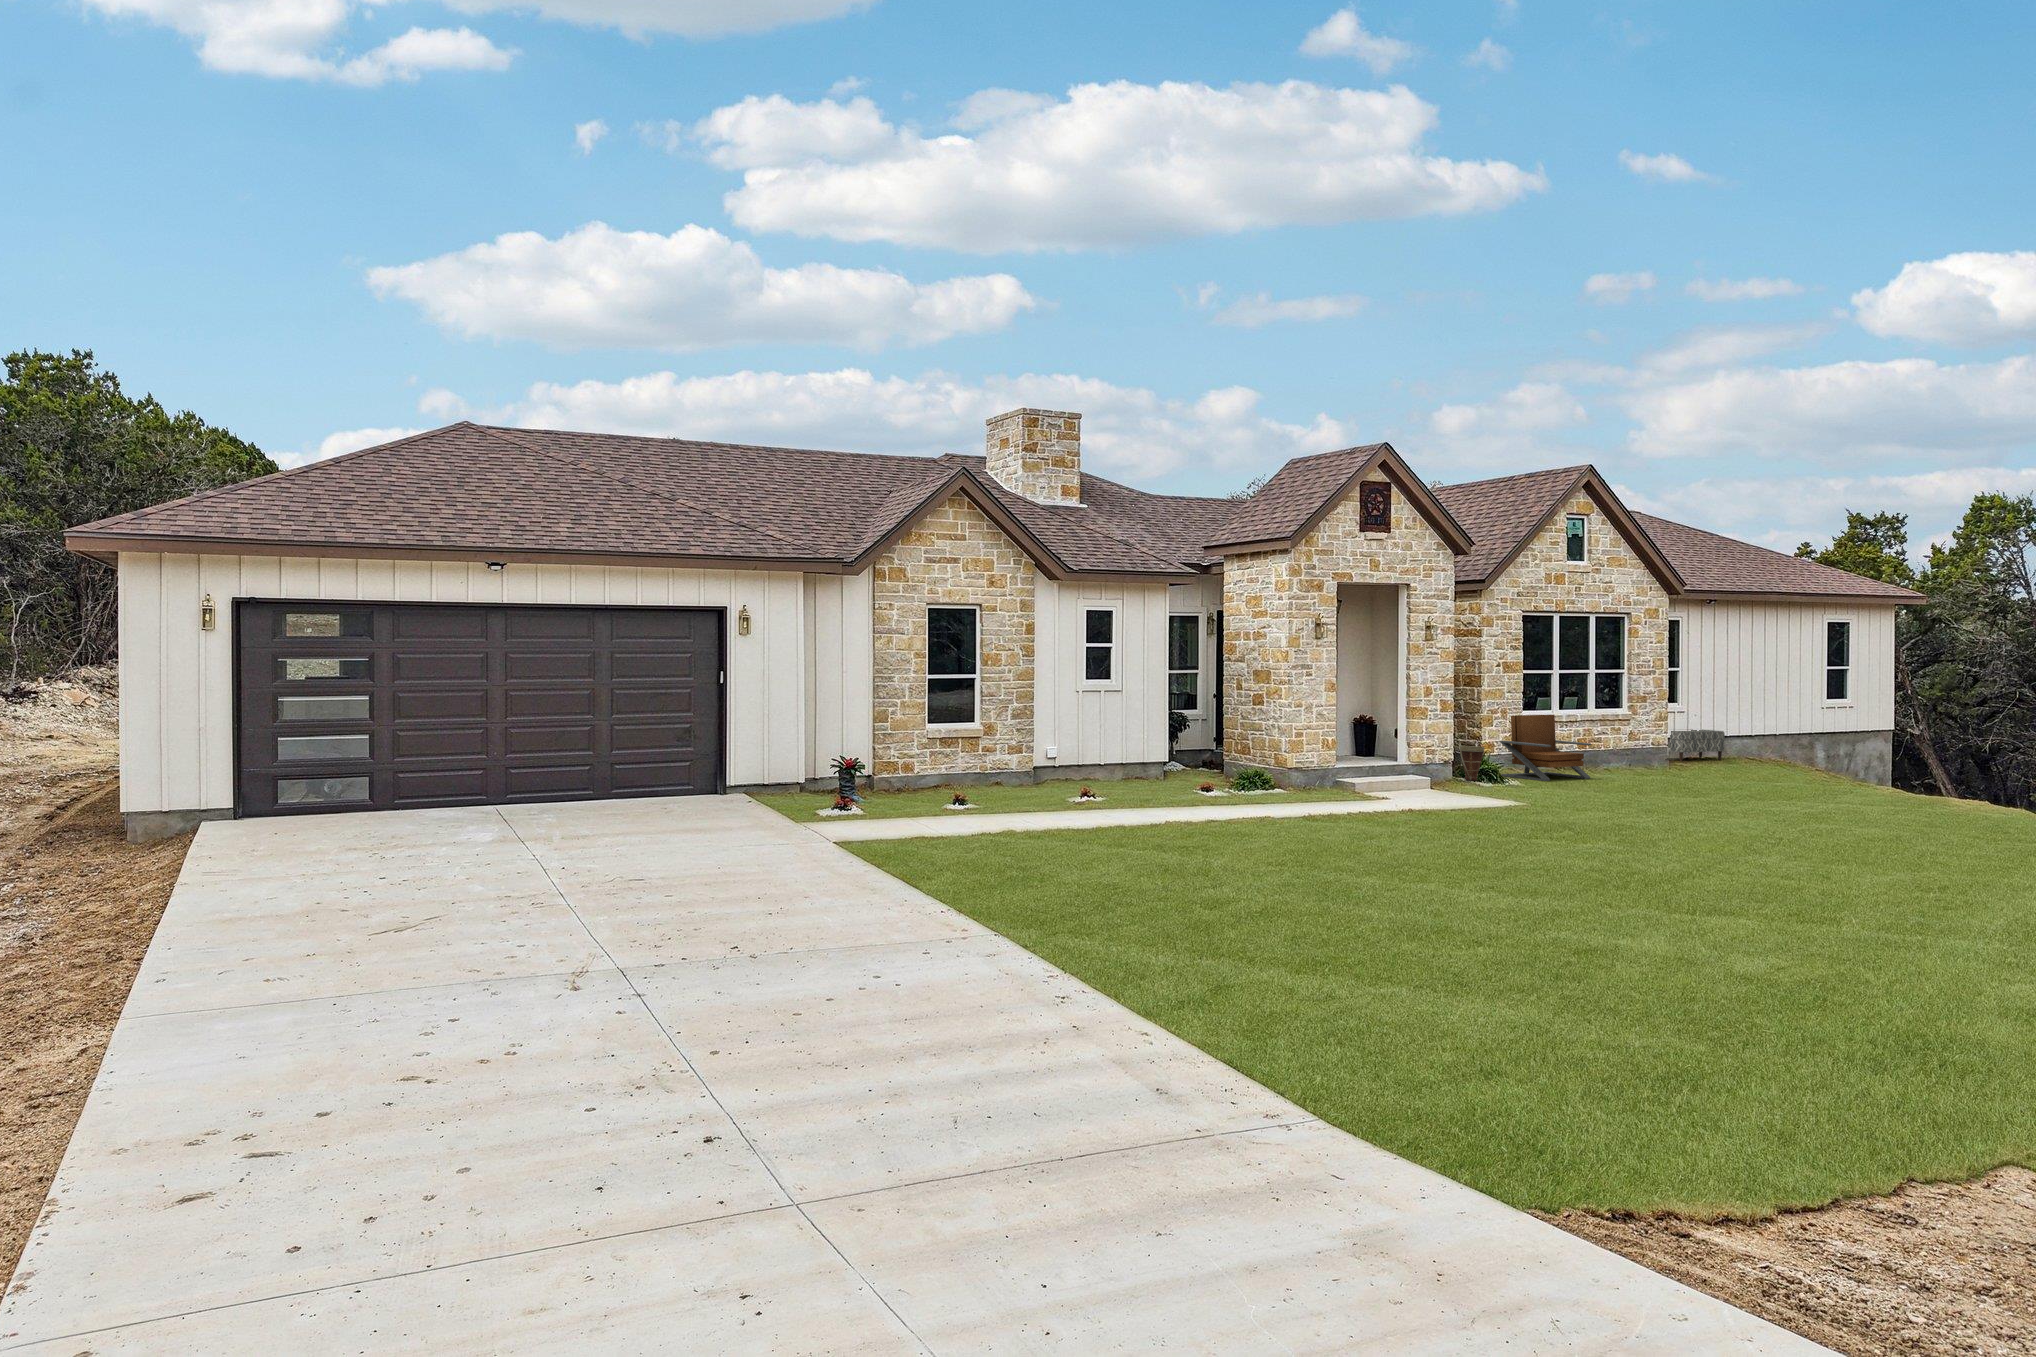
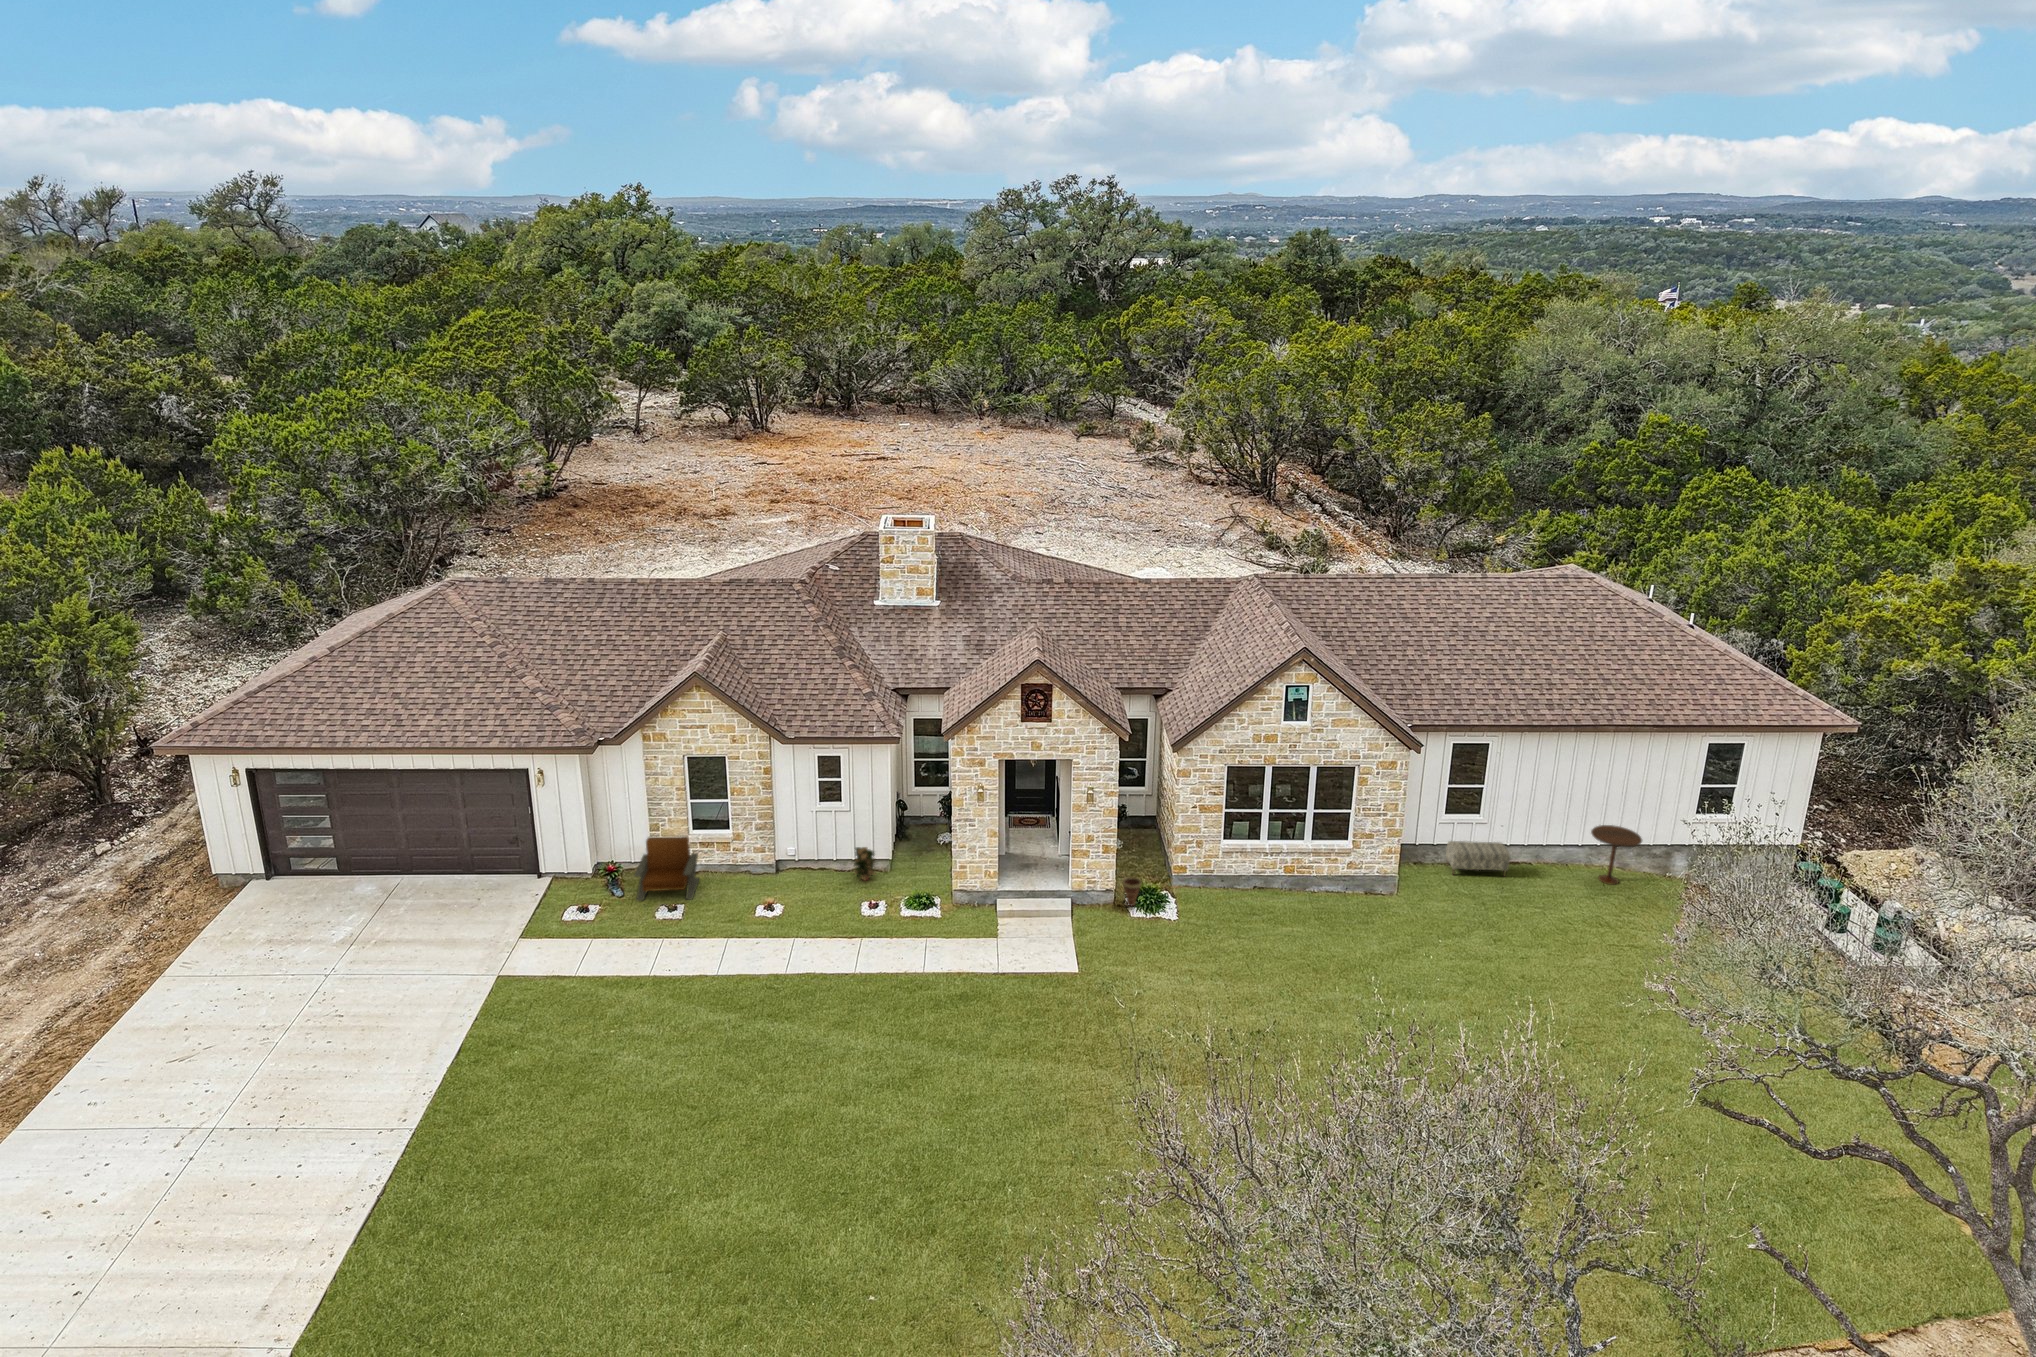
pedestal table: none [1769,703,1824,759] -> present [1591,825,1642,885]
lounge chair: present [1500,715,1591,781] -> present [634,836,699,901]
decorative plant: none [1137,738,1171,786] -> present [855,847,875,880]

